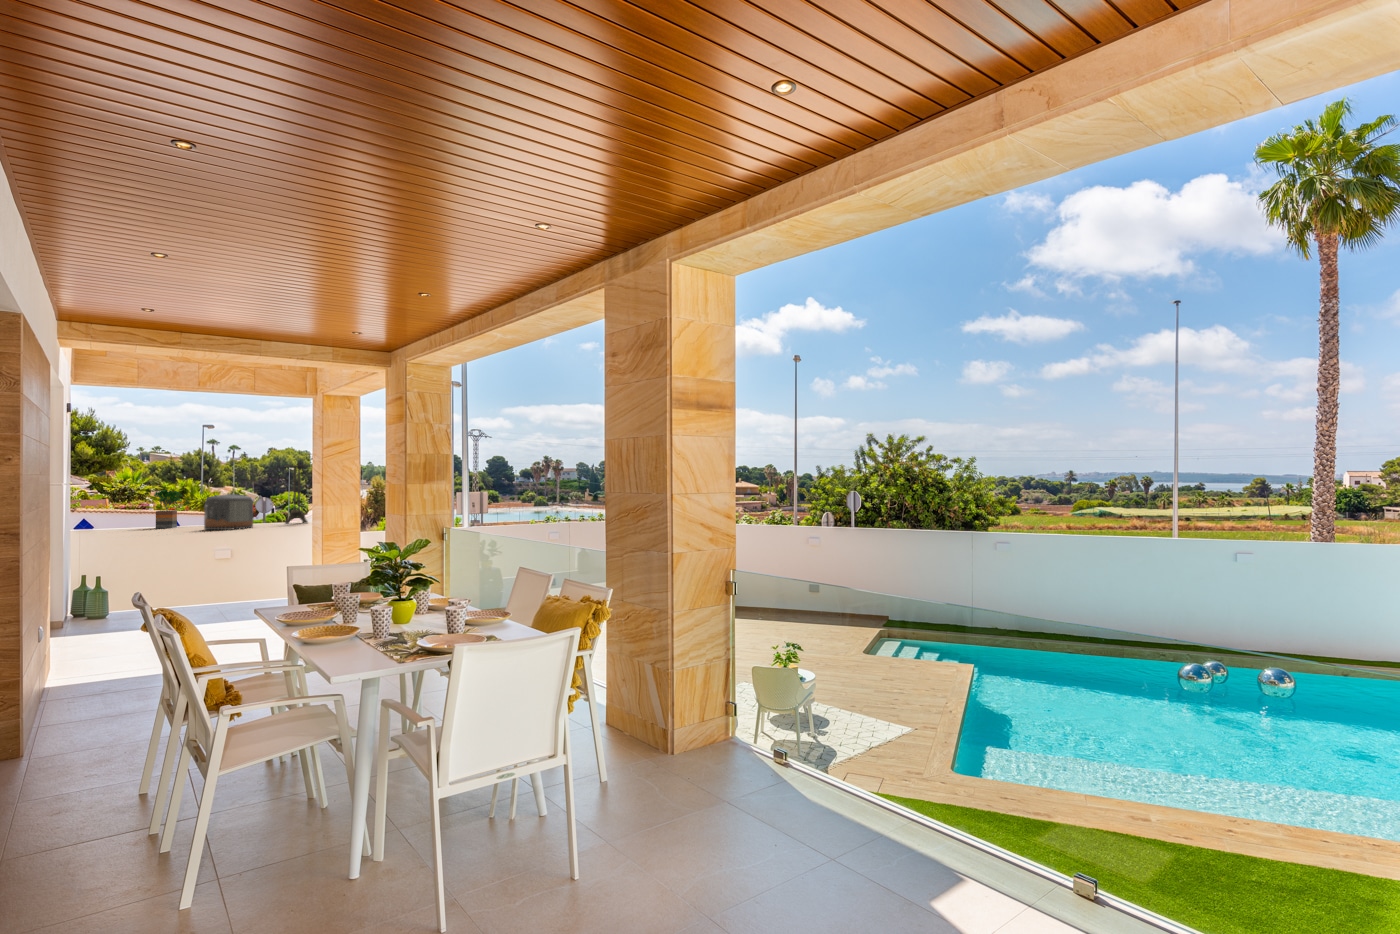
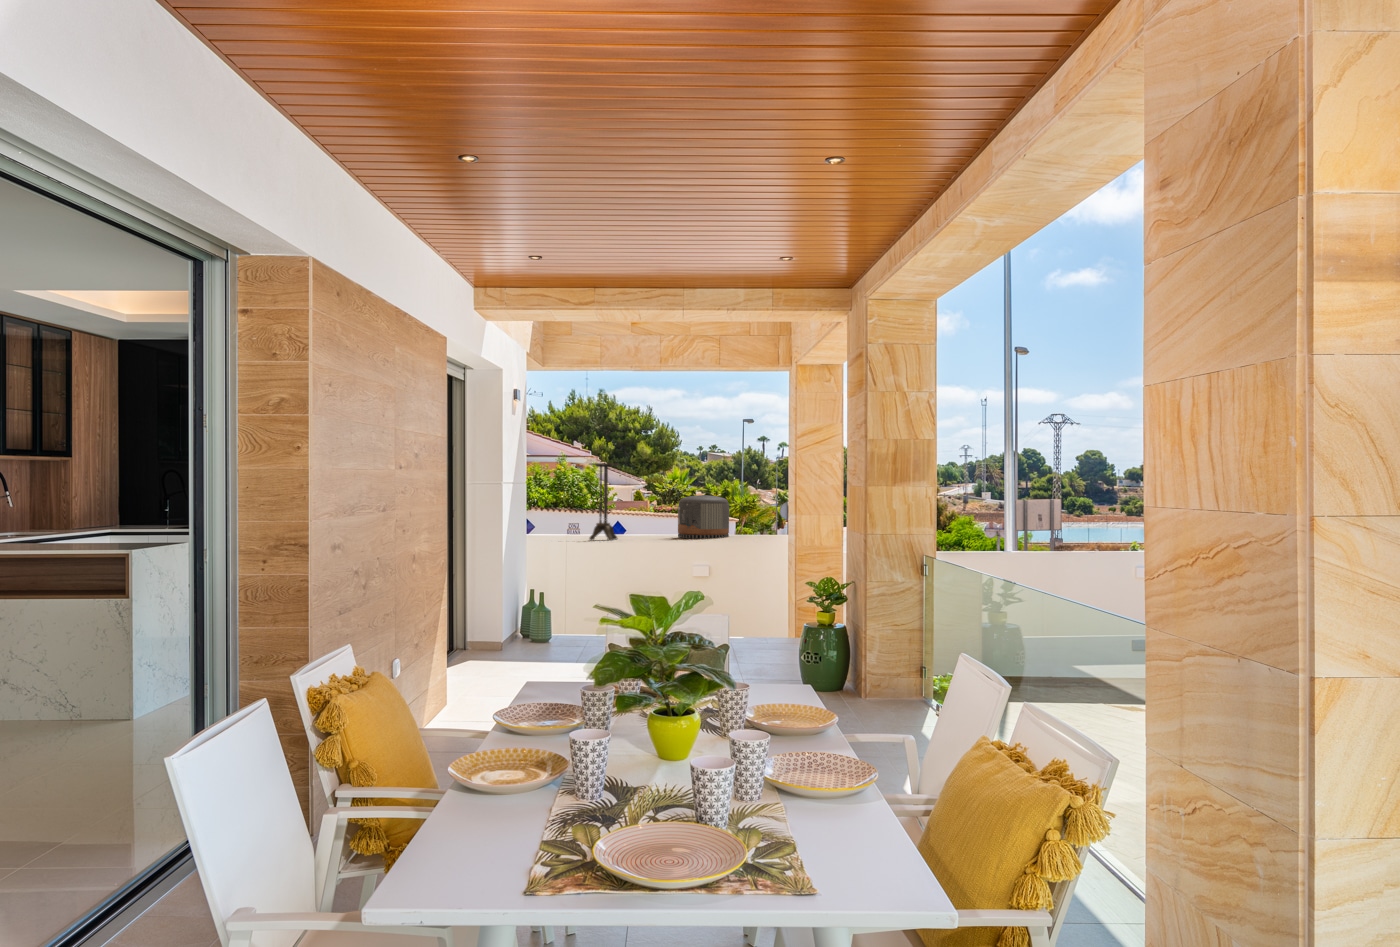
side table: present [285,465,308,524] -> present [590,463,617,541]
potted tree: present [154,490,182,528] -> none [643,488,672,534]

